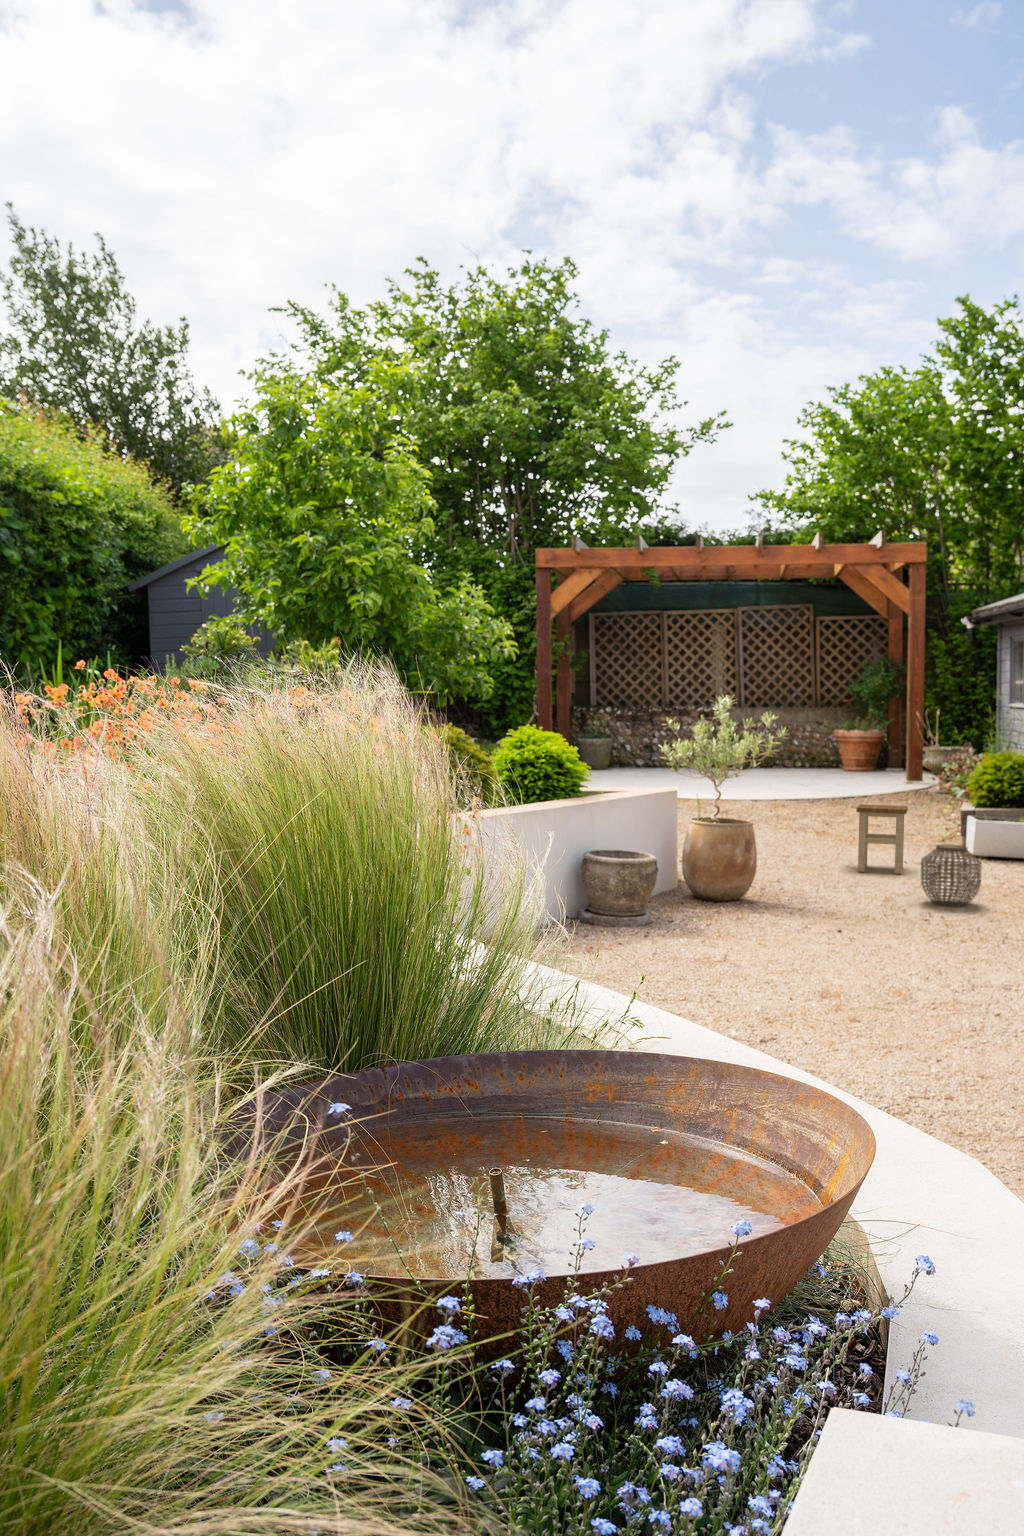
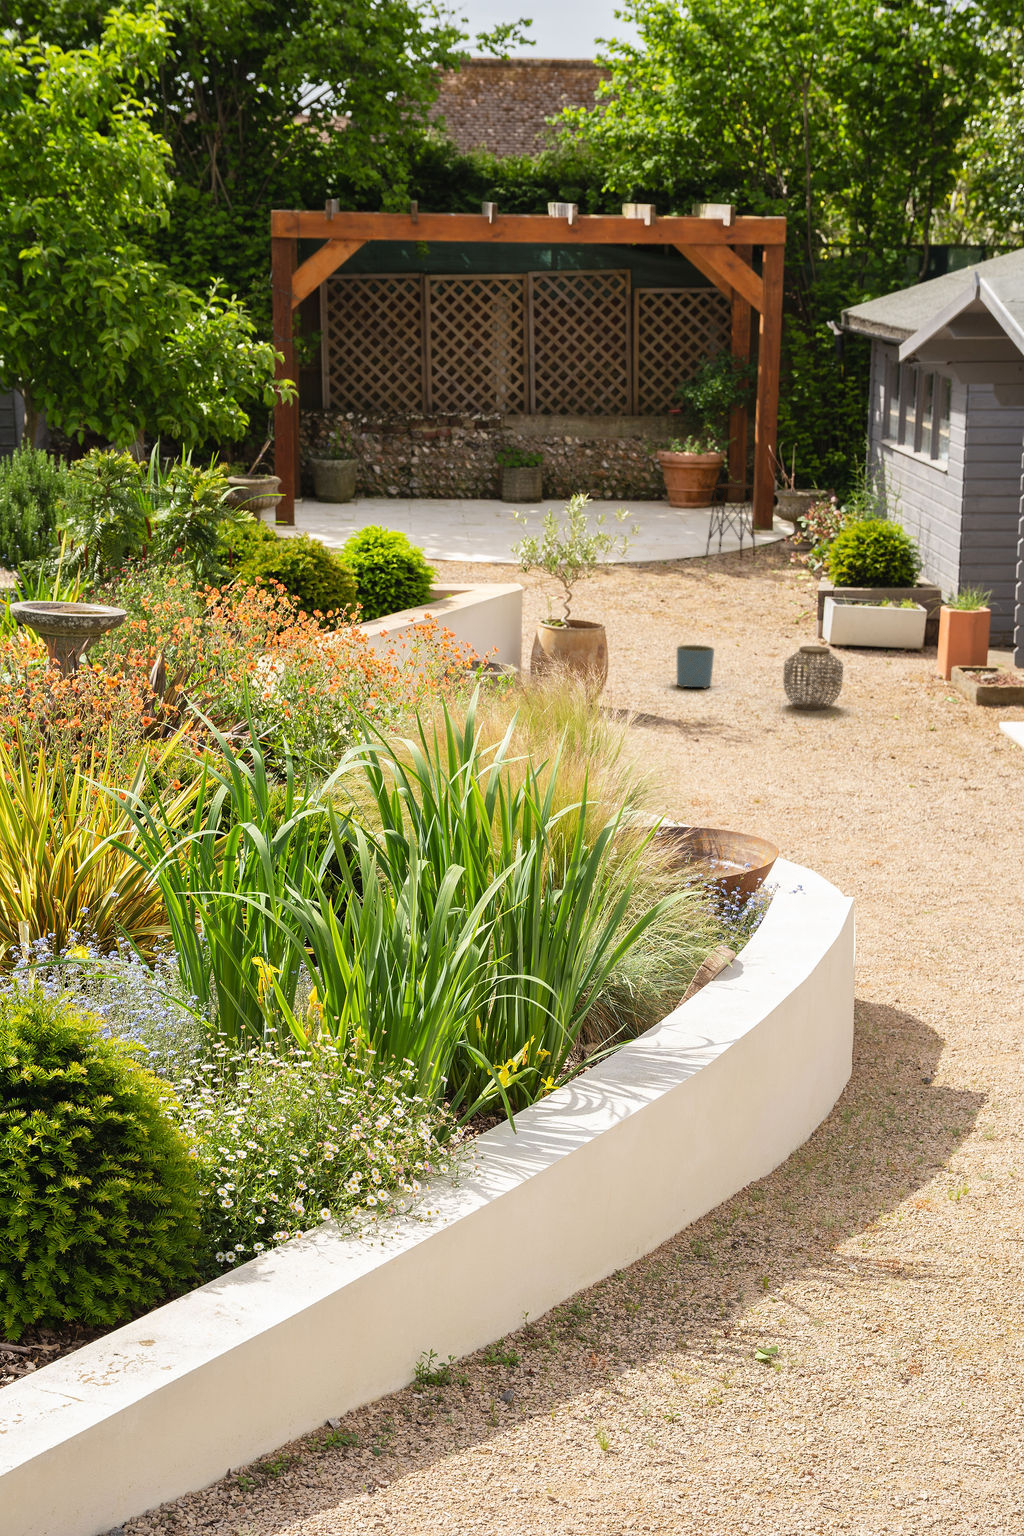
side table: none [867,741,910,800] -> present [706,484,755,559]
stool: present [857,804,908,874] -> none [713,591,766,670]
planter: none [819,847,855,886] -> present [677,645,714,688]

